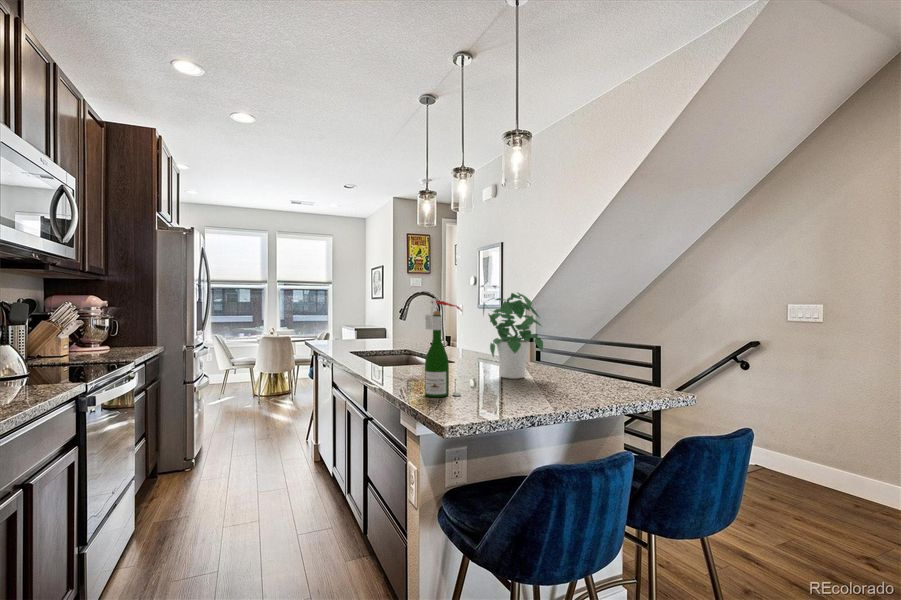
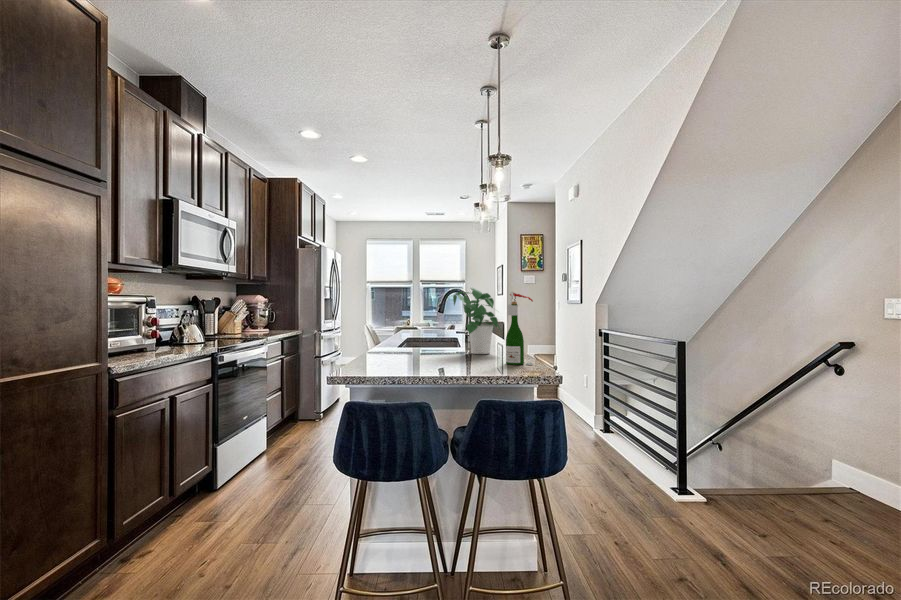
wine bottle: present [425,298,462,397] -> present [506,292,533,365]

